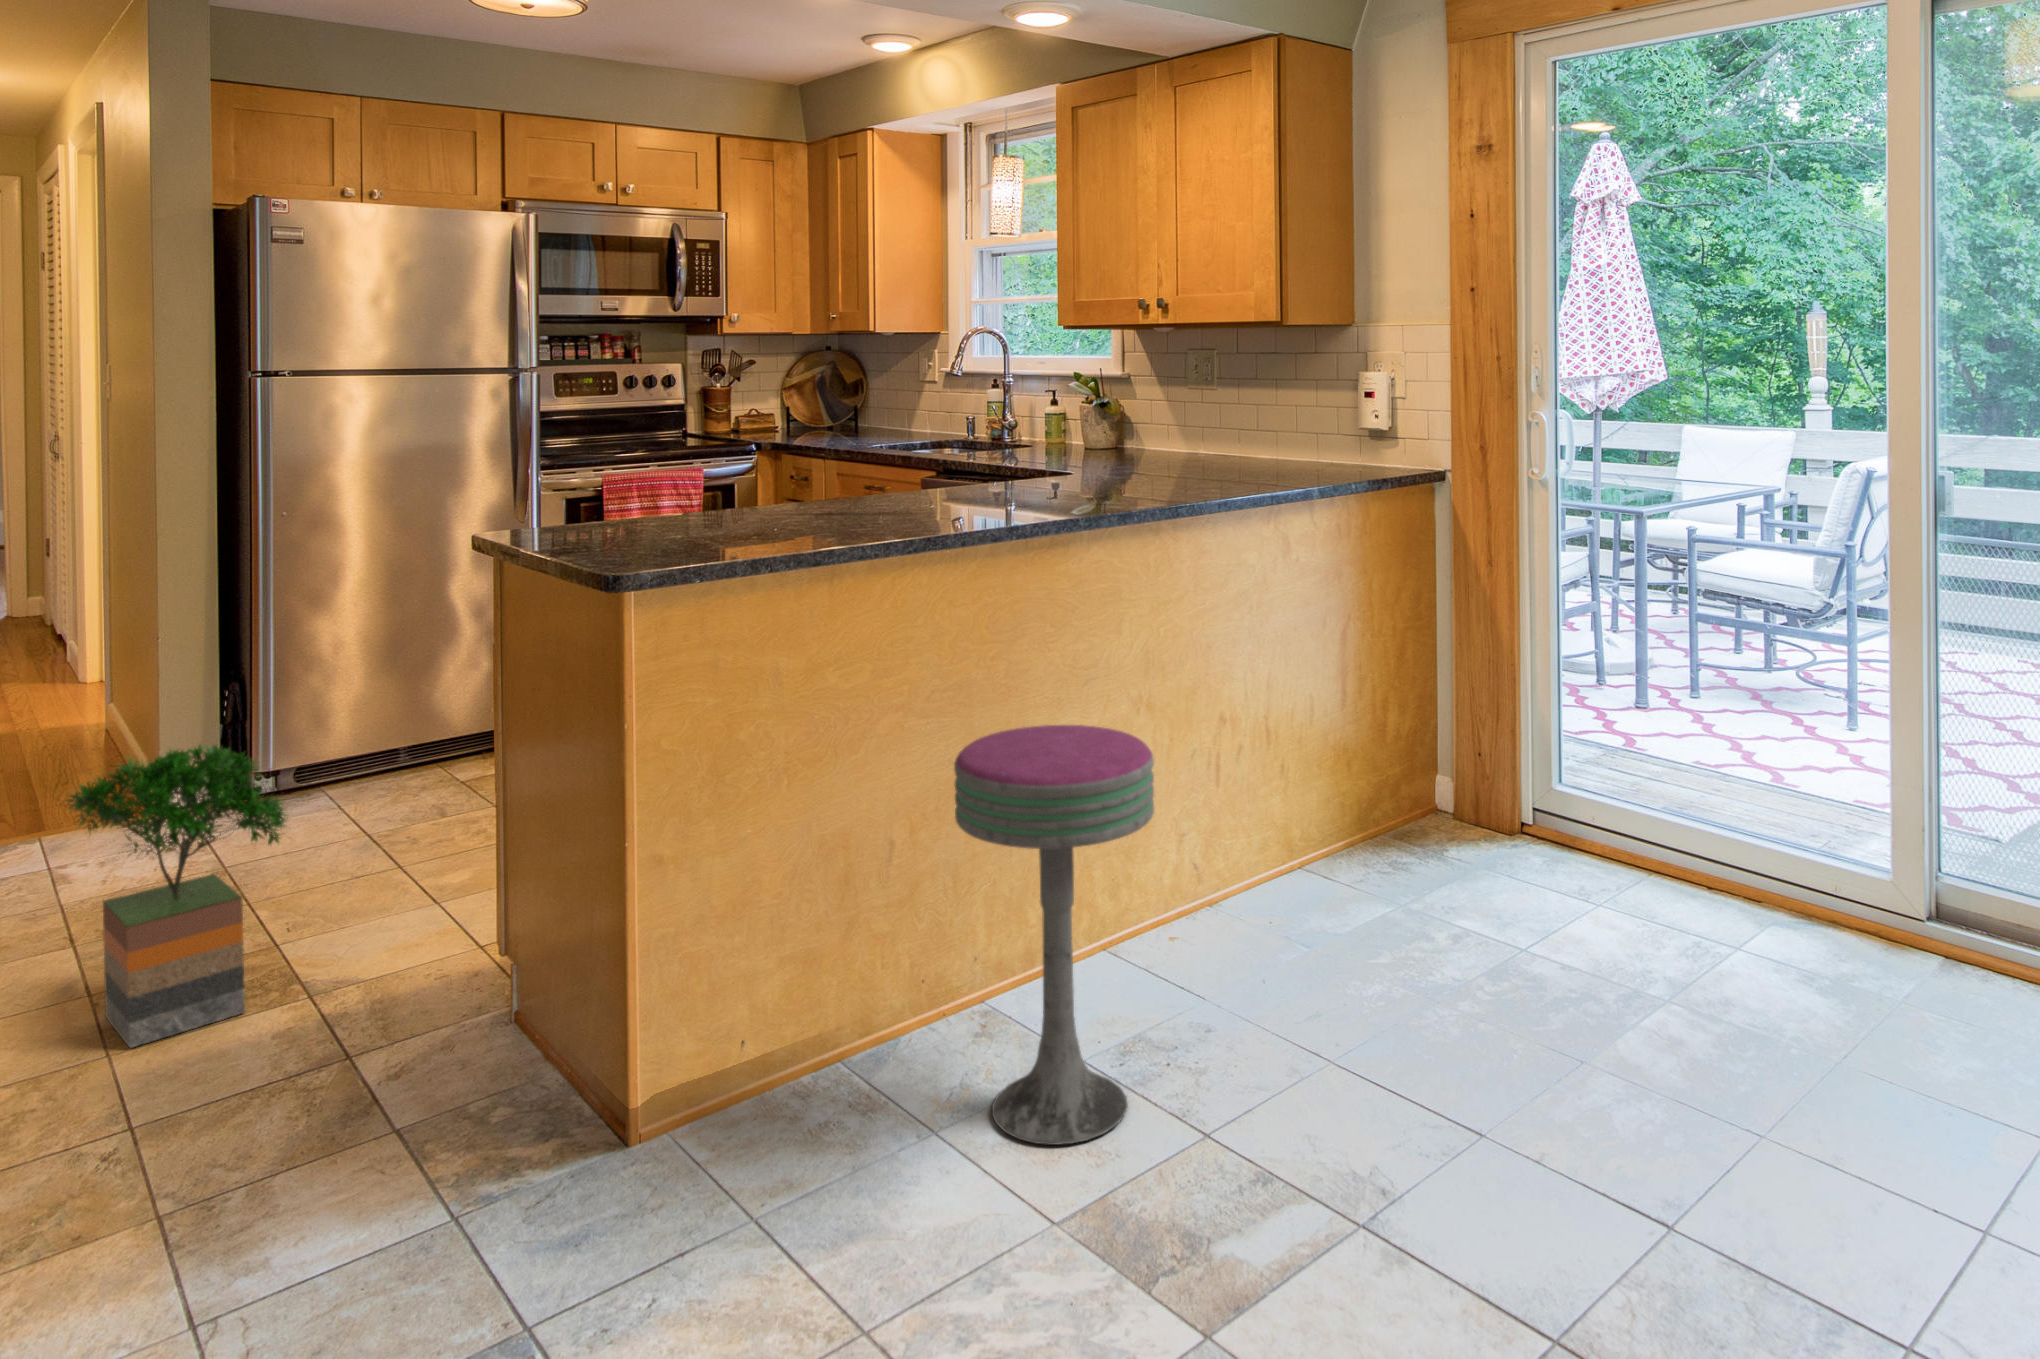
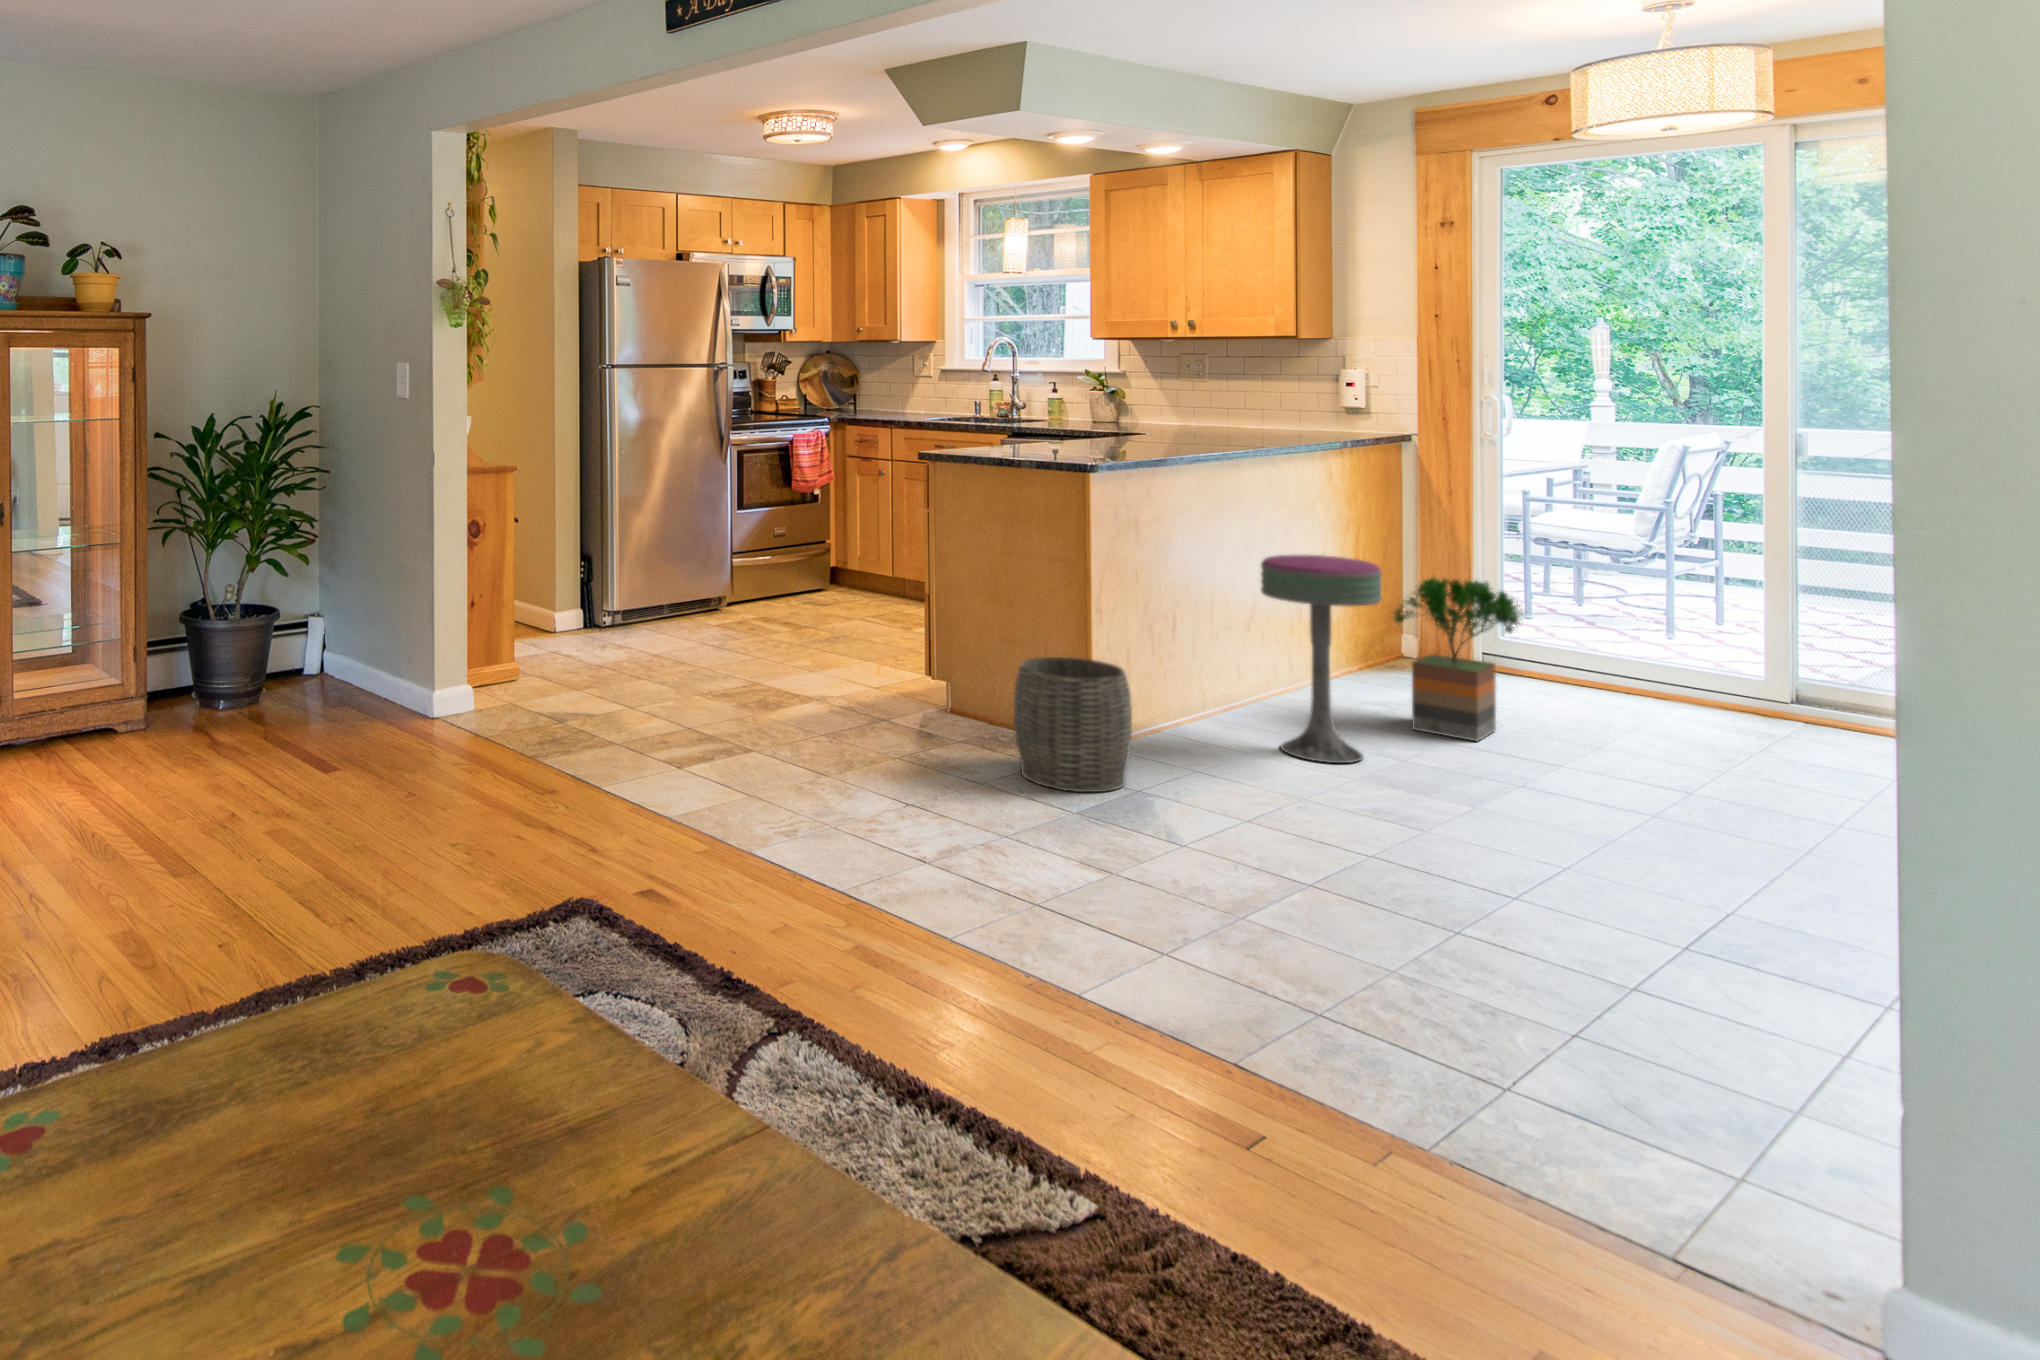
potted tree: present [67,745,287,1048] -> present [1393,578,1523,741]
woven basket: none [339,968,591,1303] -> present [1014,657,1132,792]

